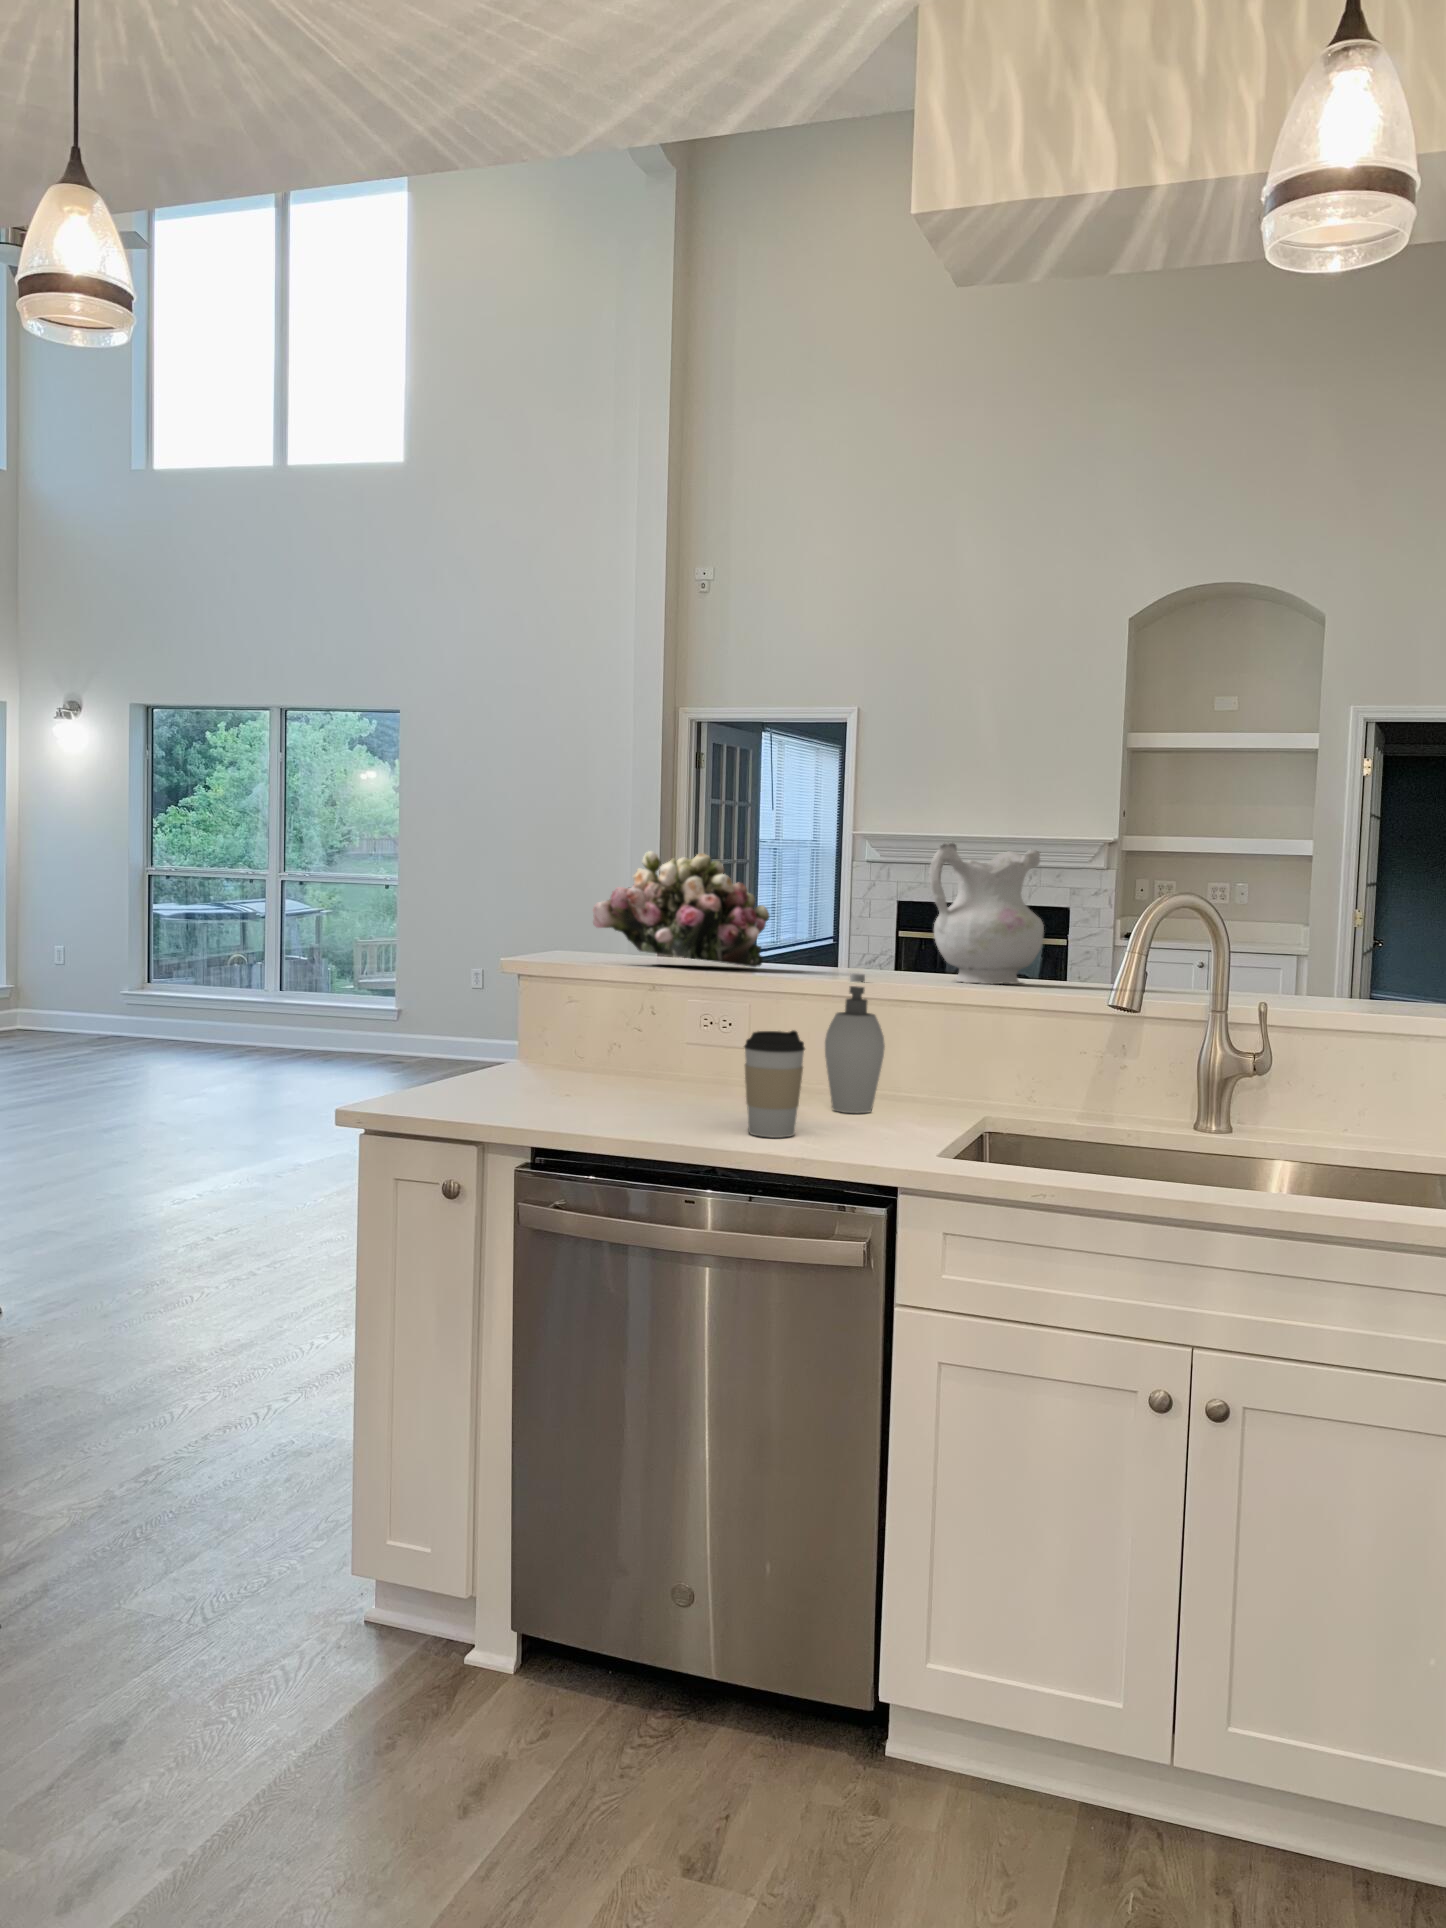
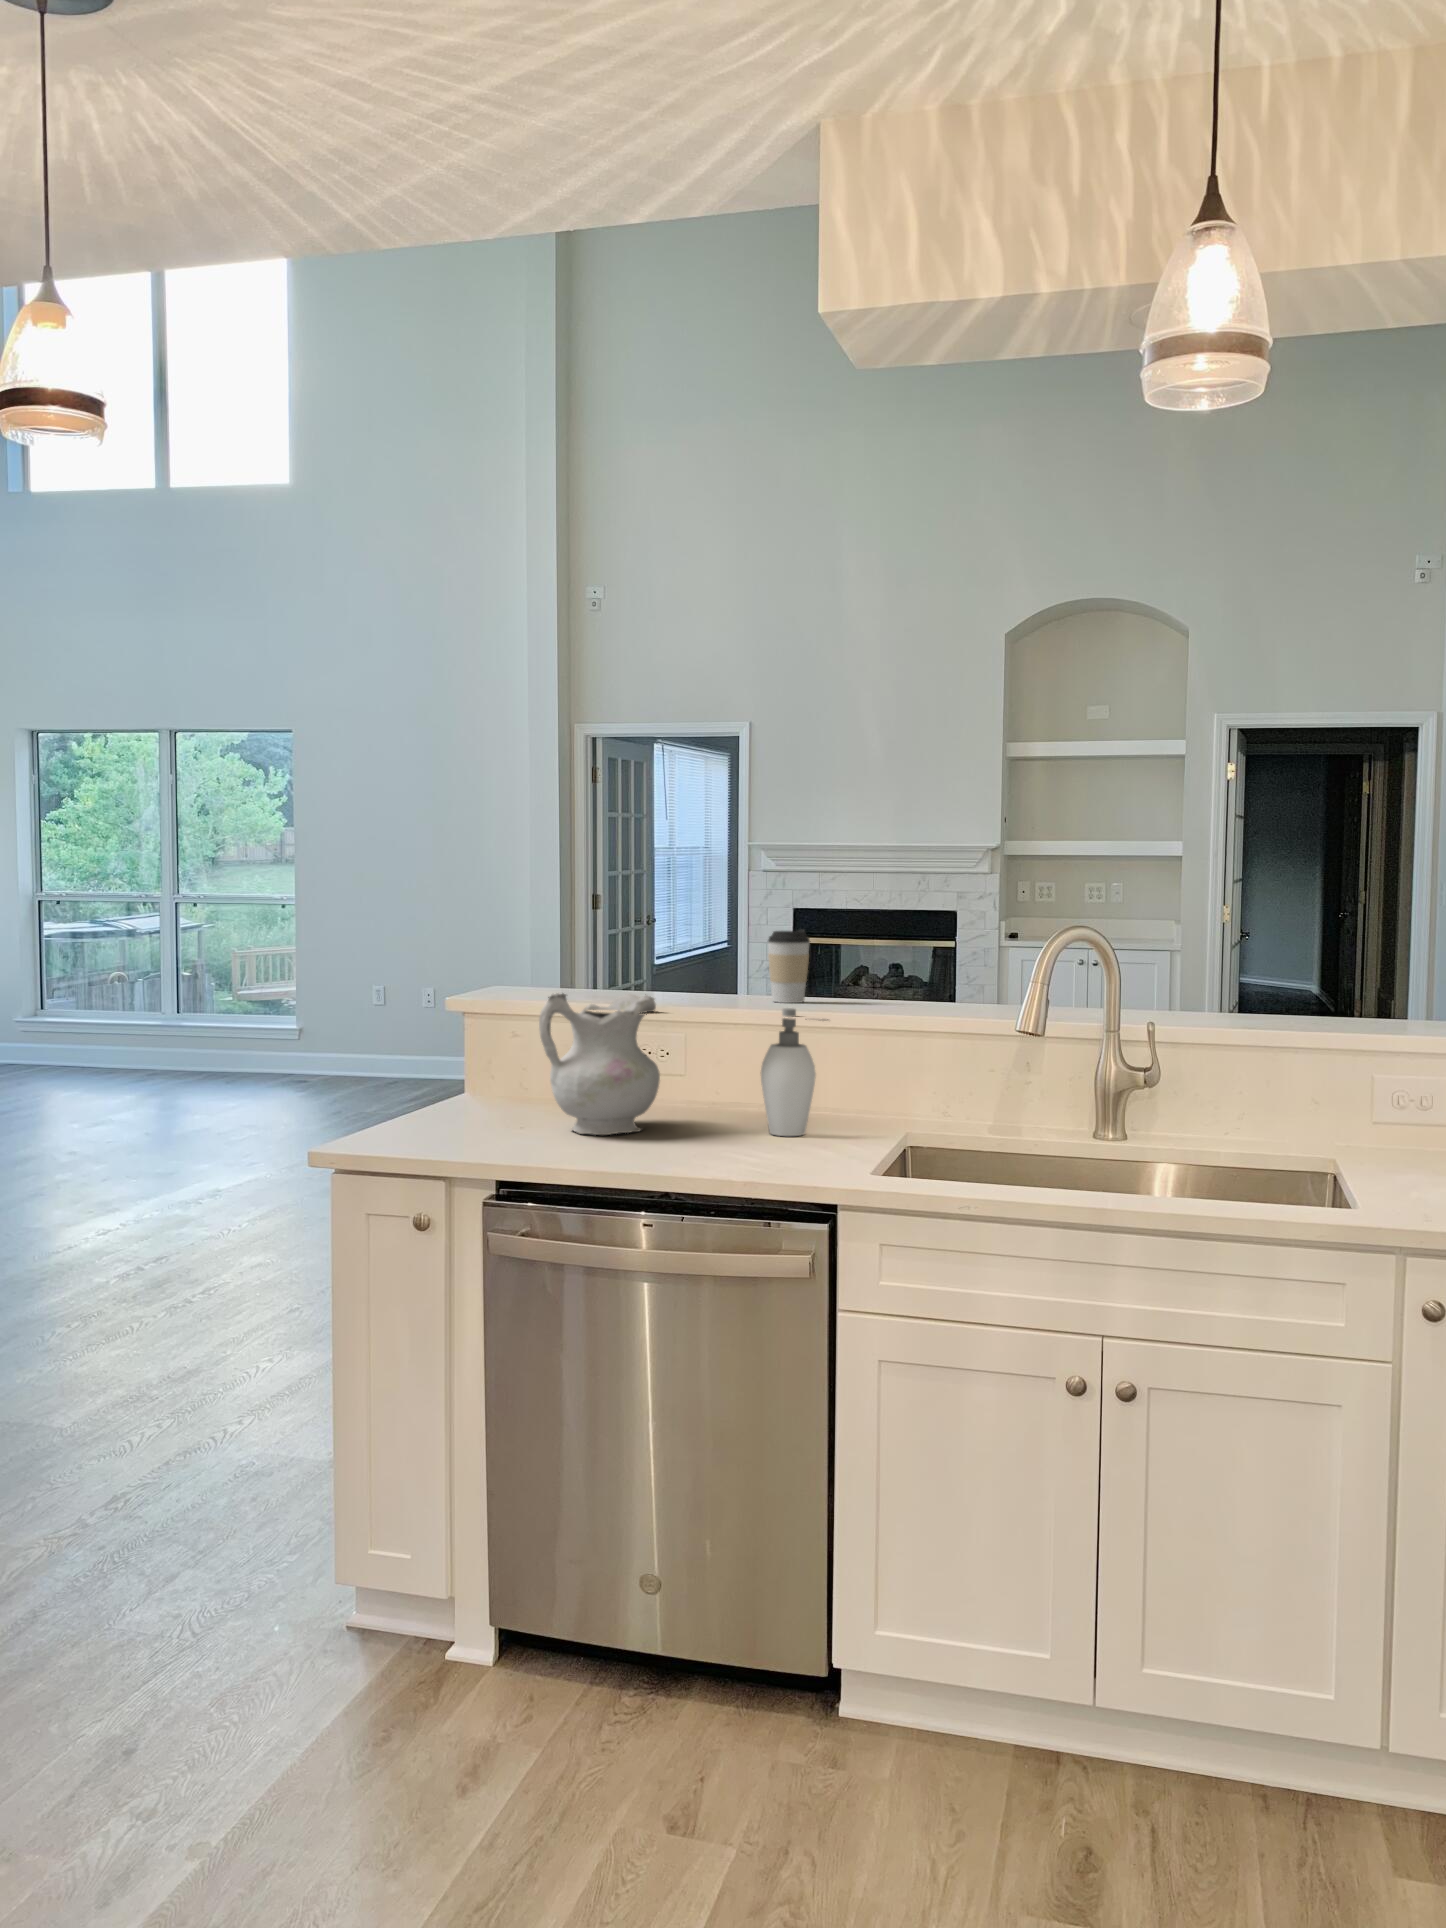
ceramic pitcher: present [930,842,1044,984] -> present [539,993,660,1135]
flower arrangement: present [593,851,770,967] -> none [535,893,699,999]
coffee cup: present [744,1030,805,1138] -> present [768,929,810,1003]

